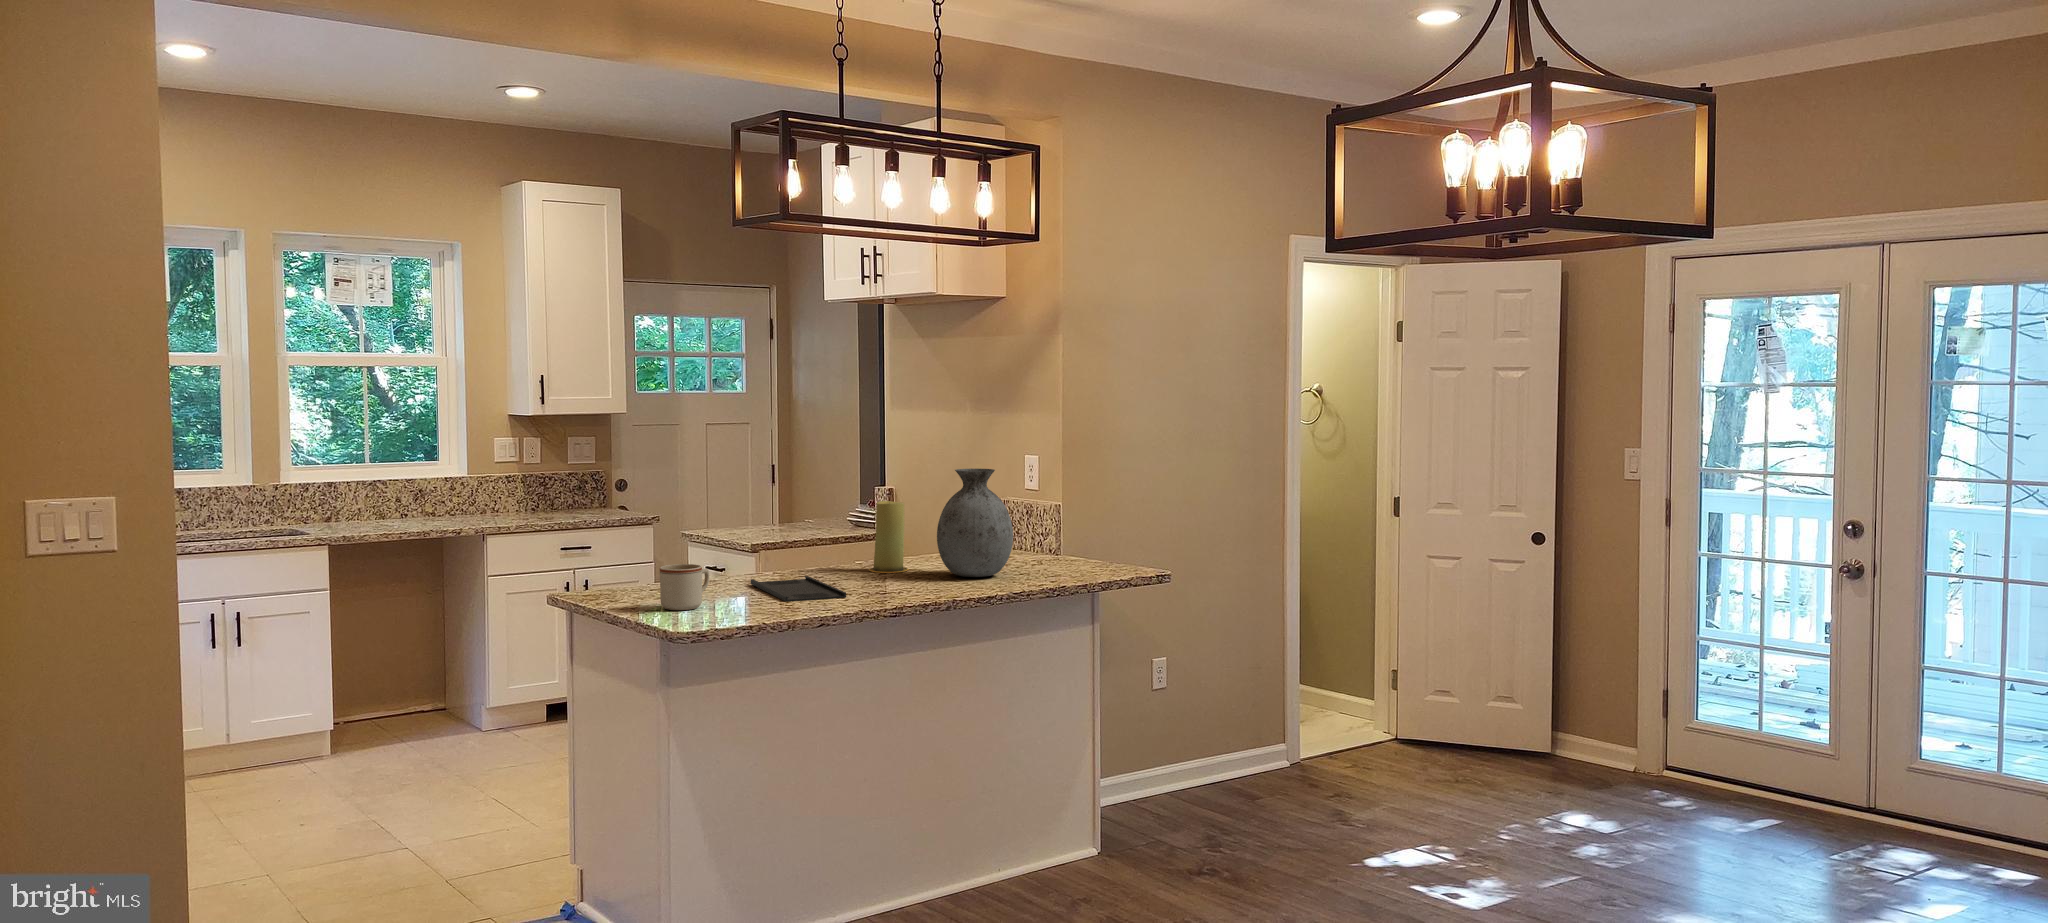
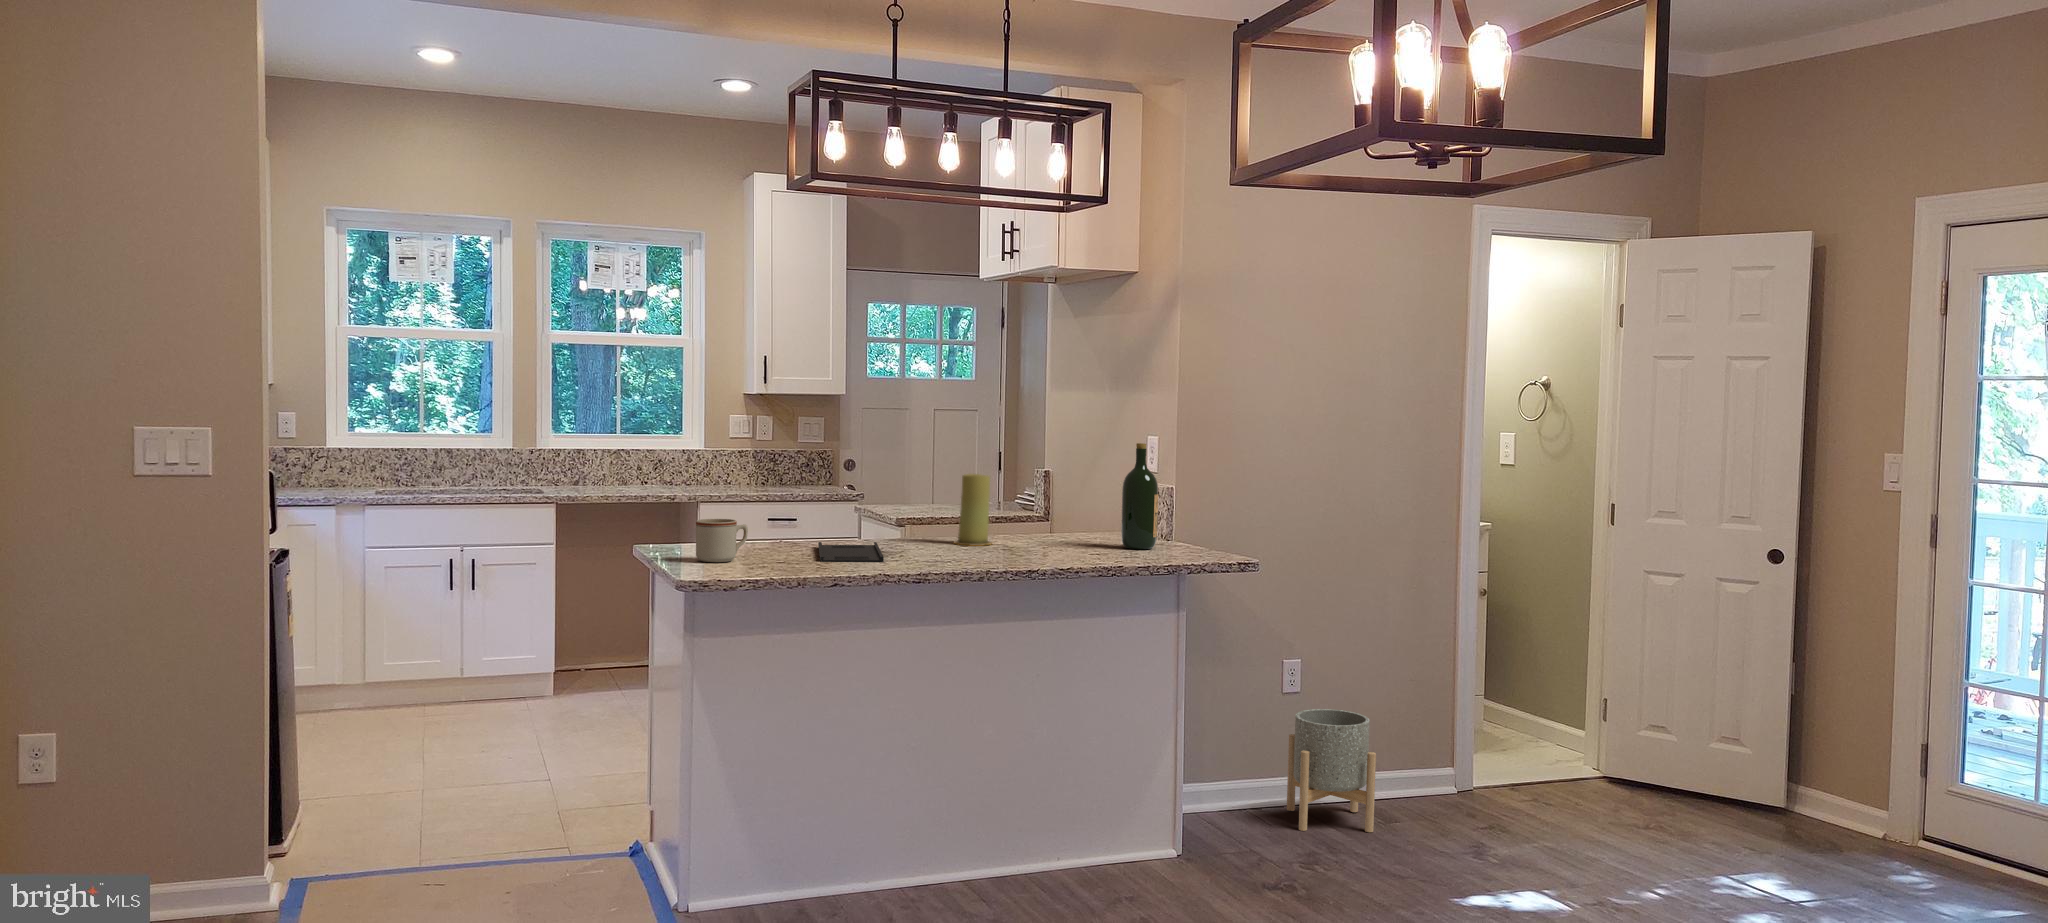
wine bottle: none [1030,465,1064,567] -> present [1122,443,1158,549]
vase: present [937,468,1013,577] -> none [1008,442,1087,553]
planter: none [1160,702,1248,817] -> present [1287,709,1376,832]

